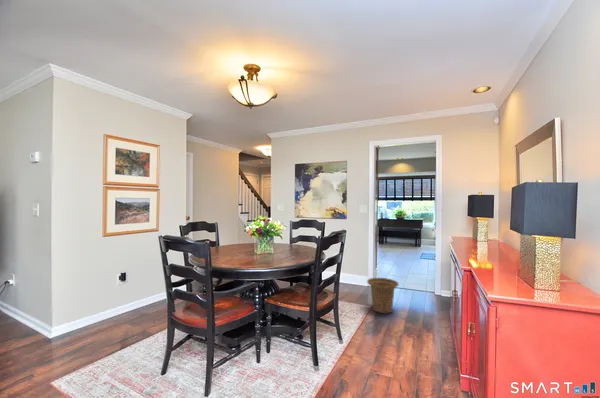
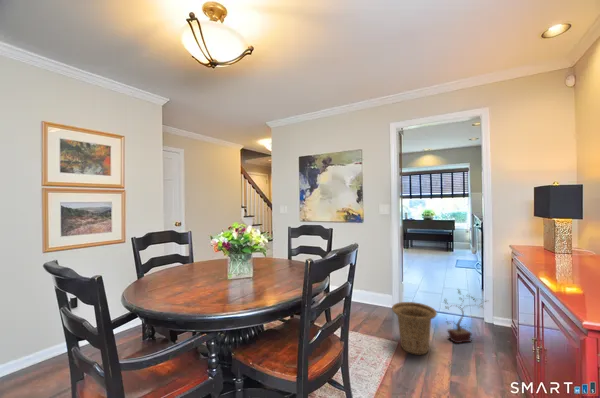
potted plant: none [404,268,437,307] -> present [444,290,486,343]

